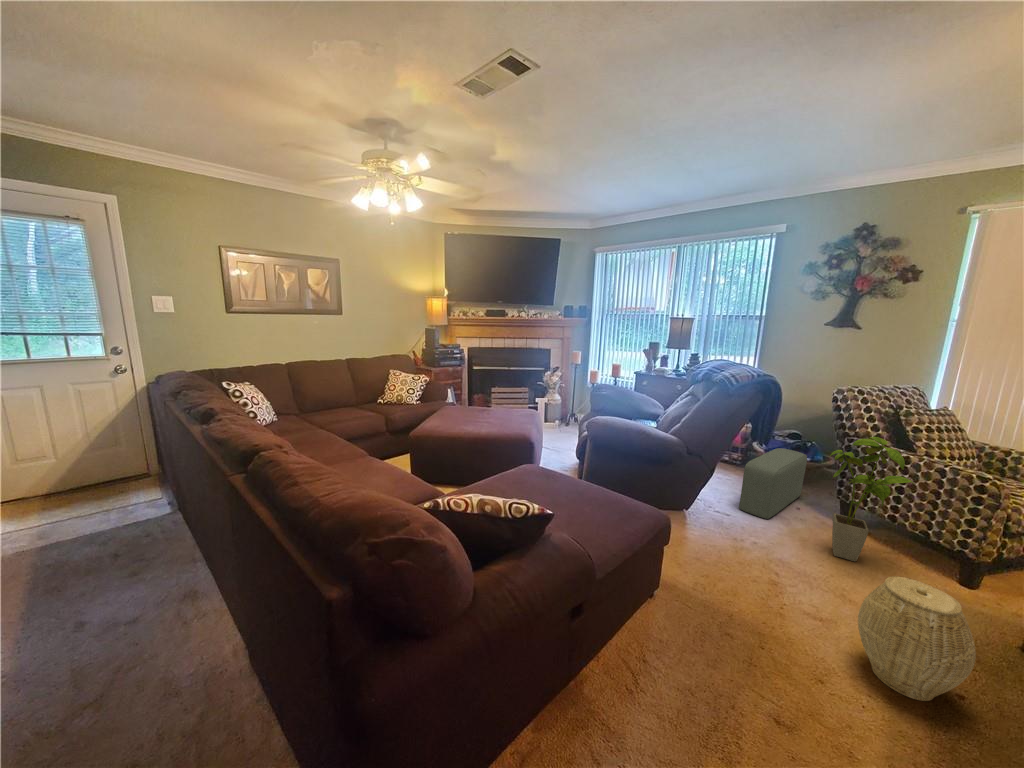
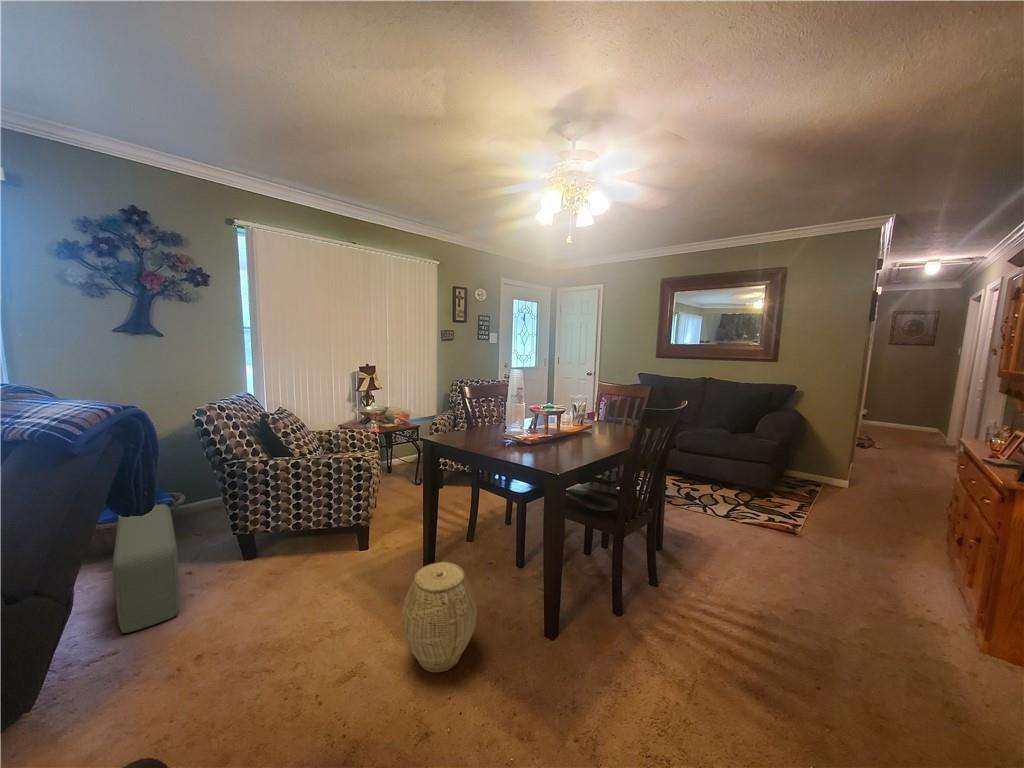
house plant: present [830,437,914,561] -> none [246,454,330,597]

